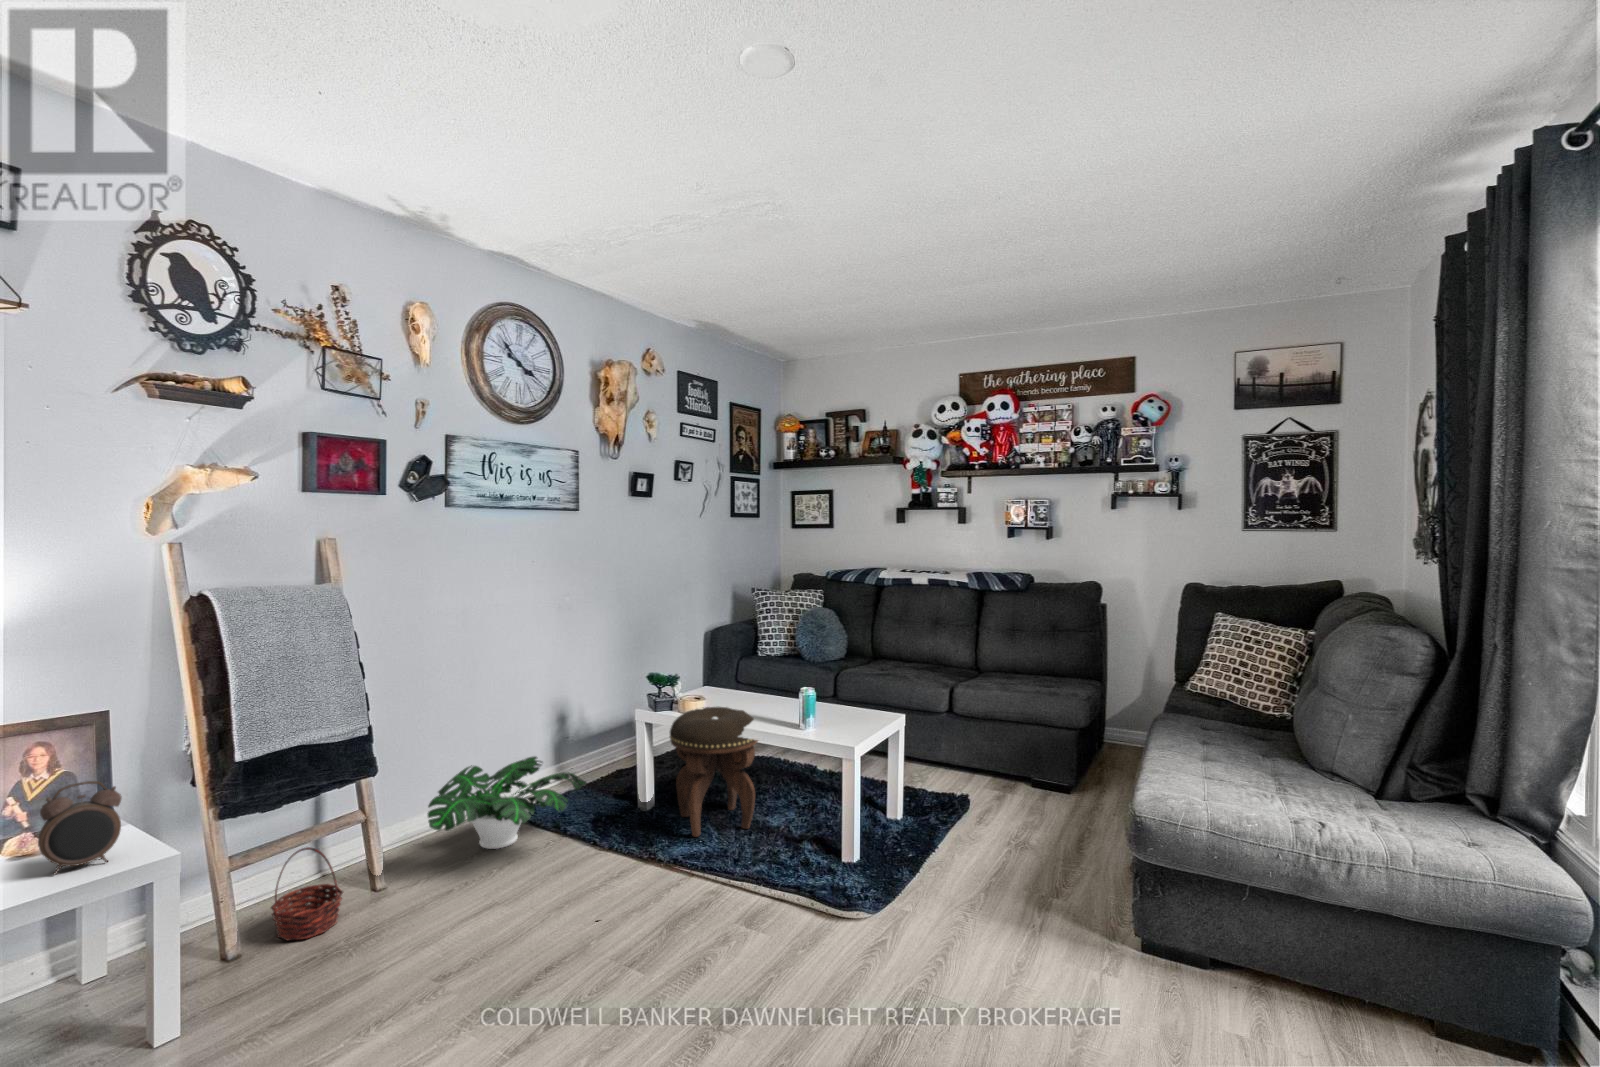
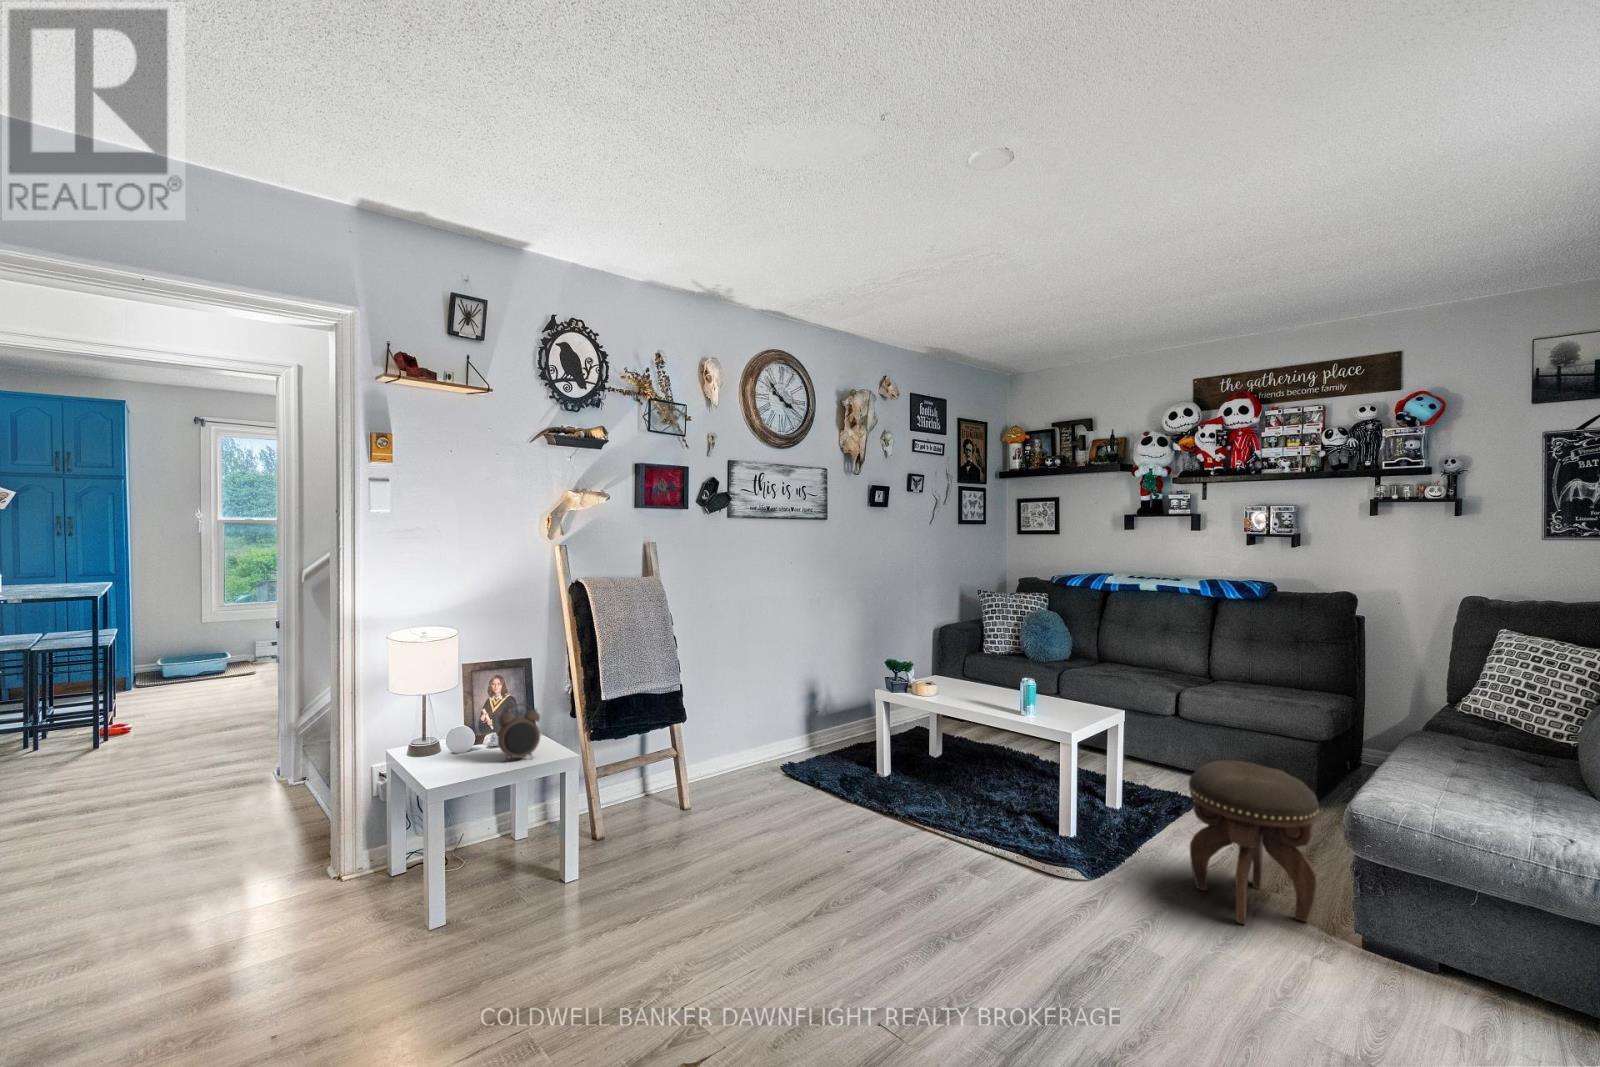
footstool: present [670,707,758,837] -> present [1189,760,1319,924]
potted plant: present [427,756,586,849] -> none [719,720,836,790]
basket: present [271,847,343,940] -> none [619,768,664,834]

